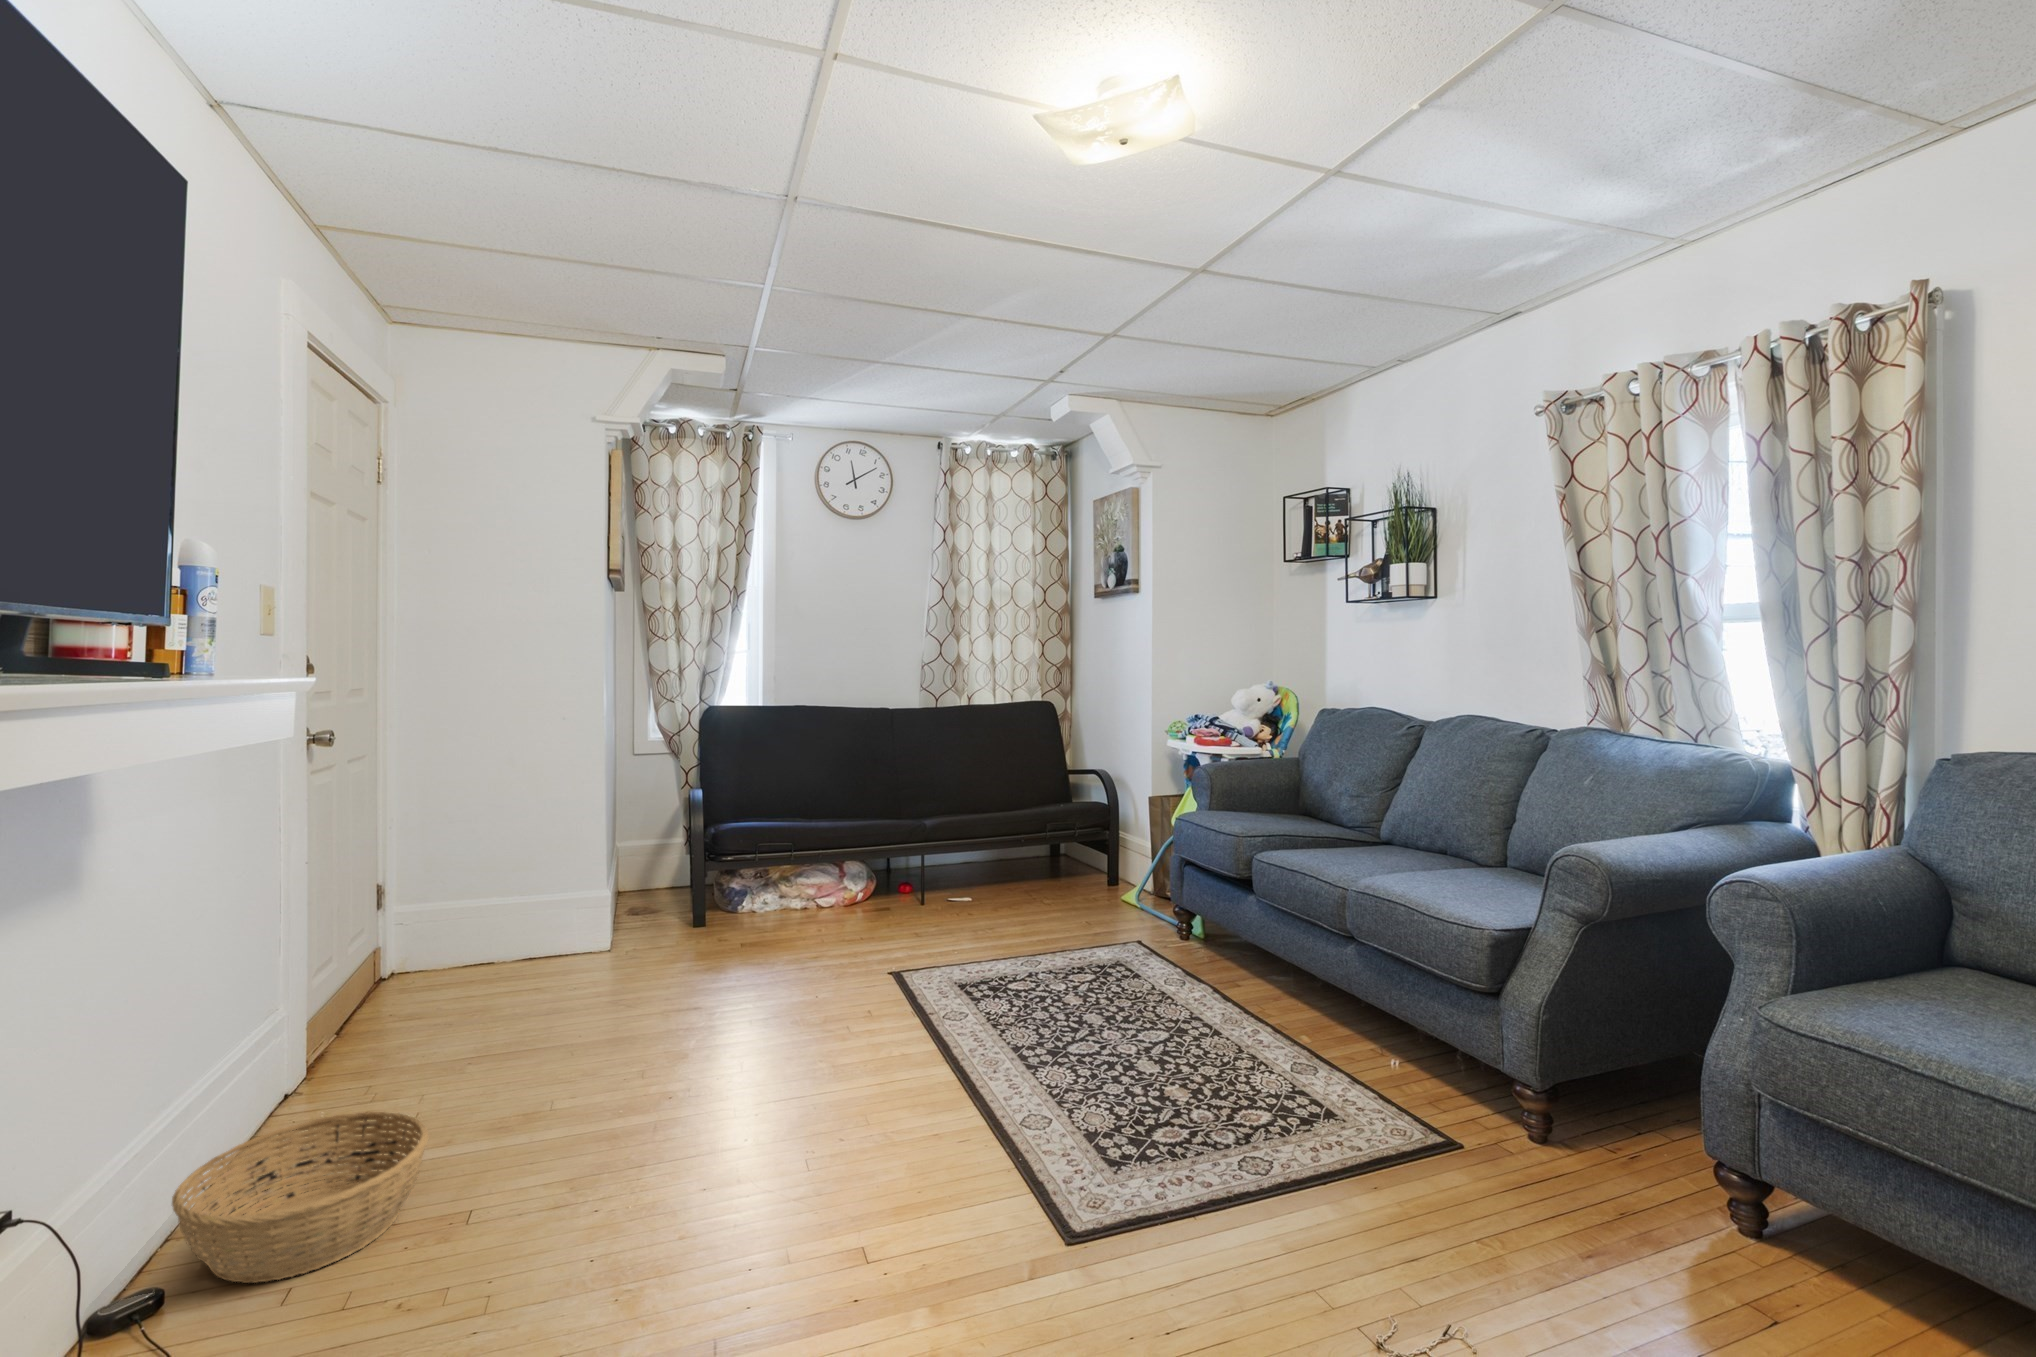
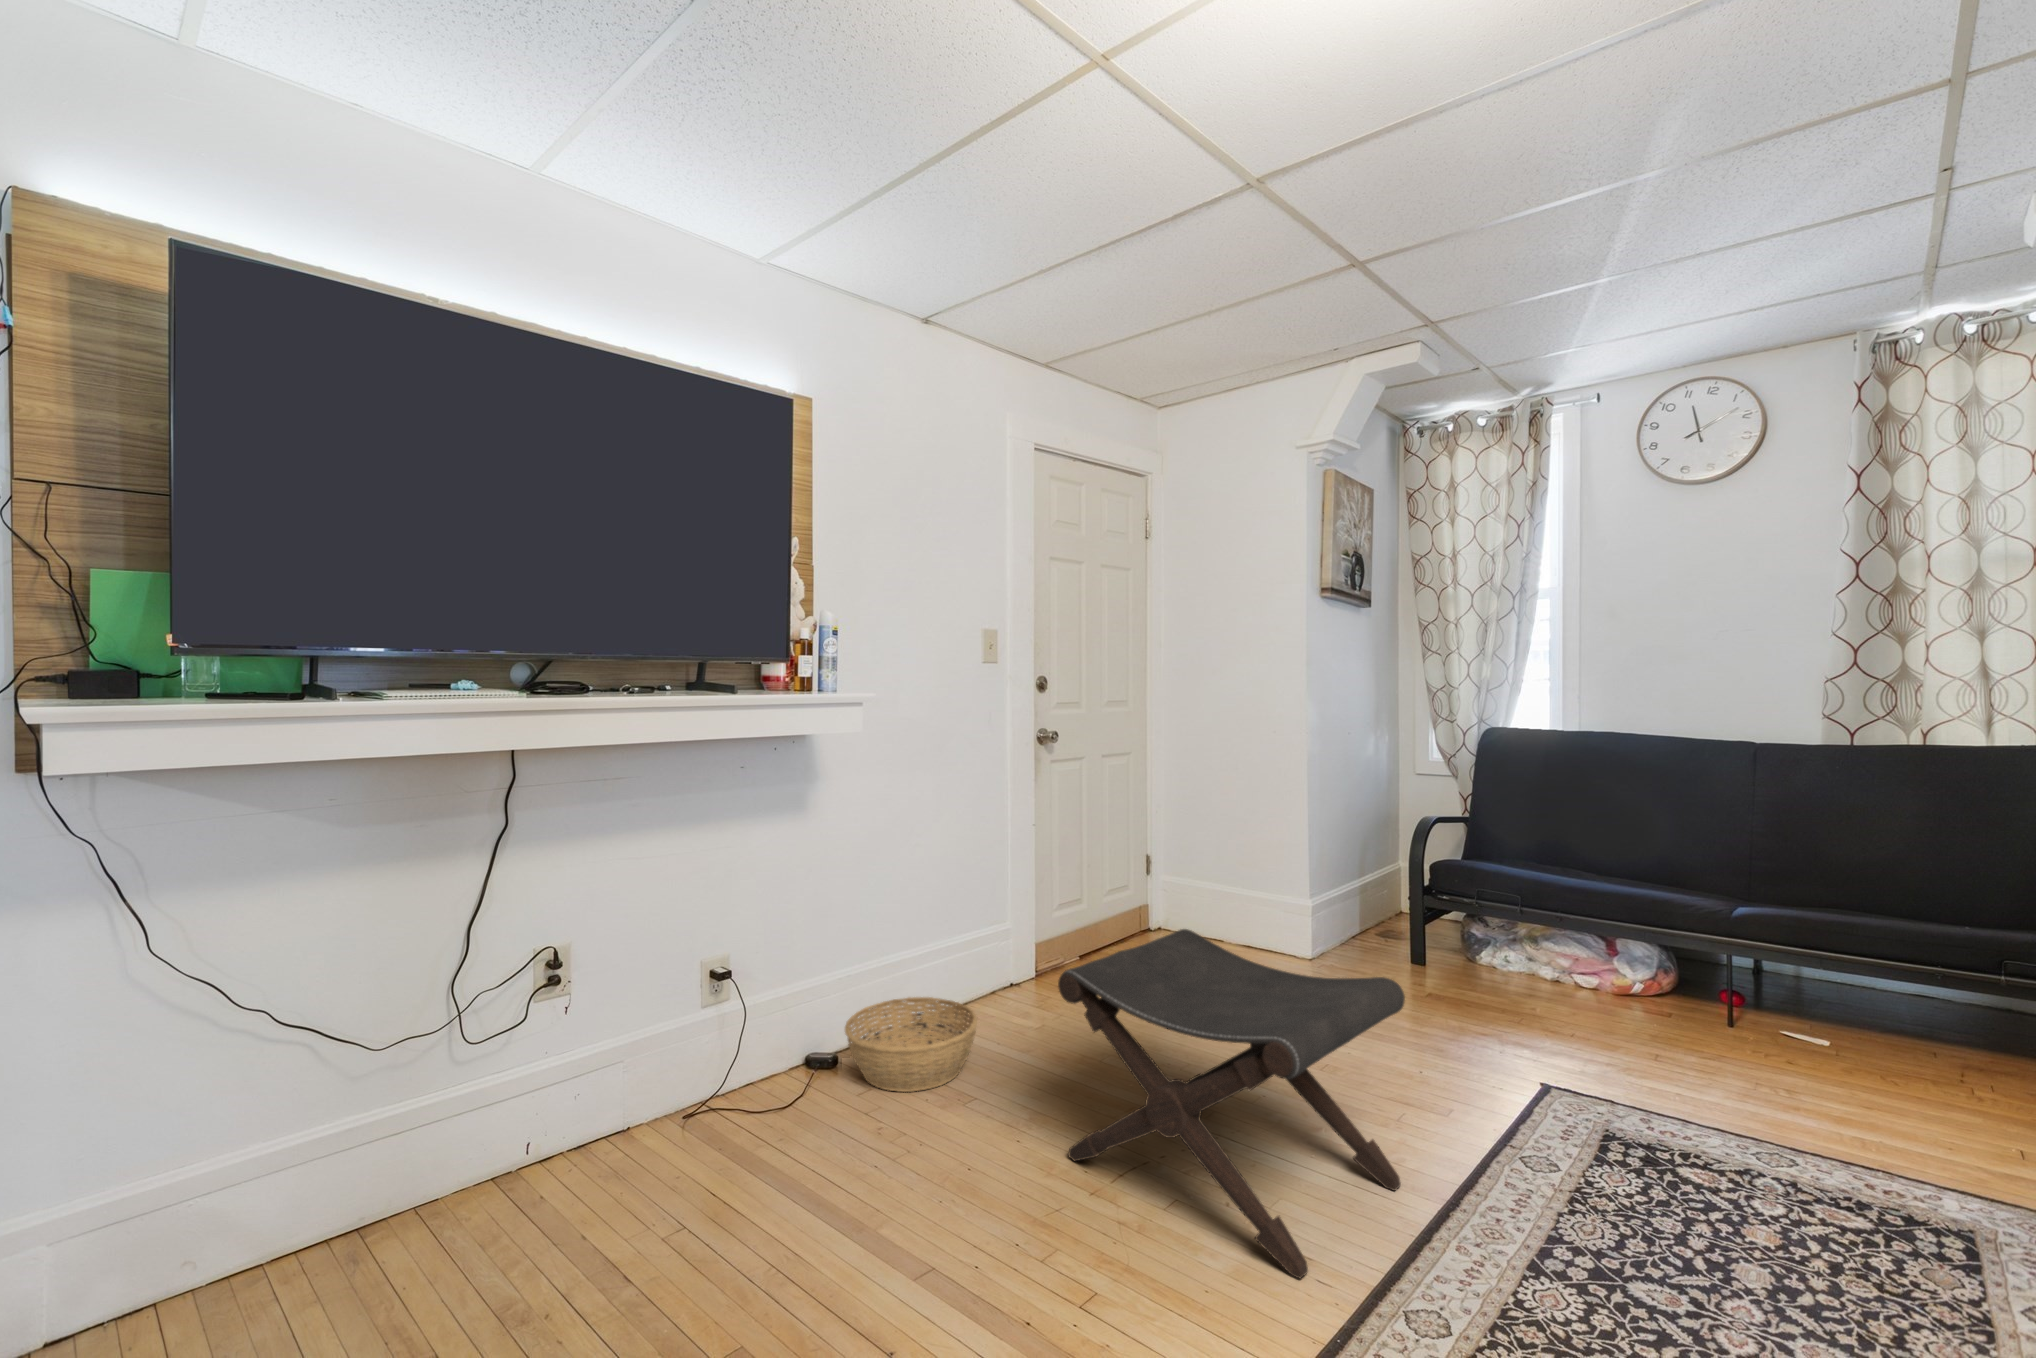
footstool: none [666,892,958,1179] -> present [1058,929,1405,1278]

